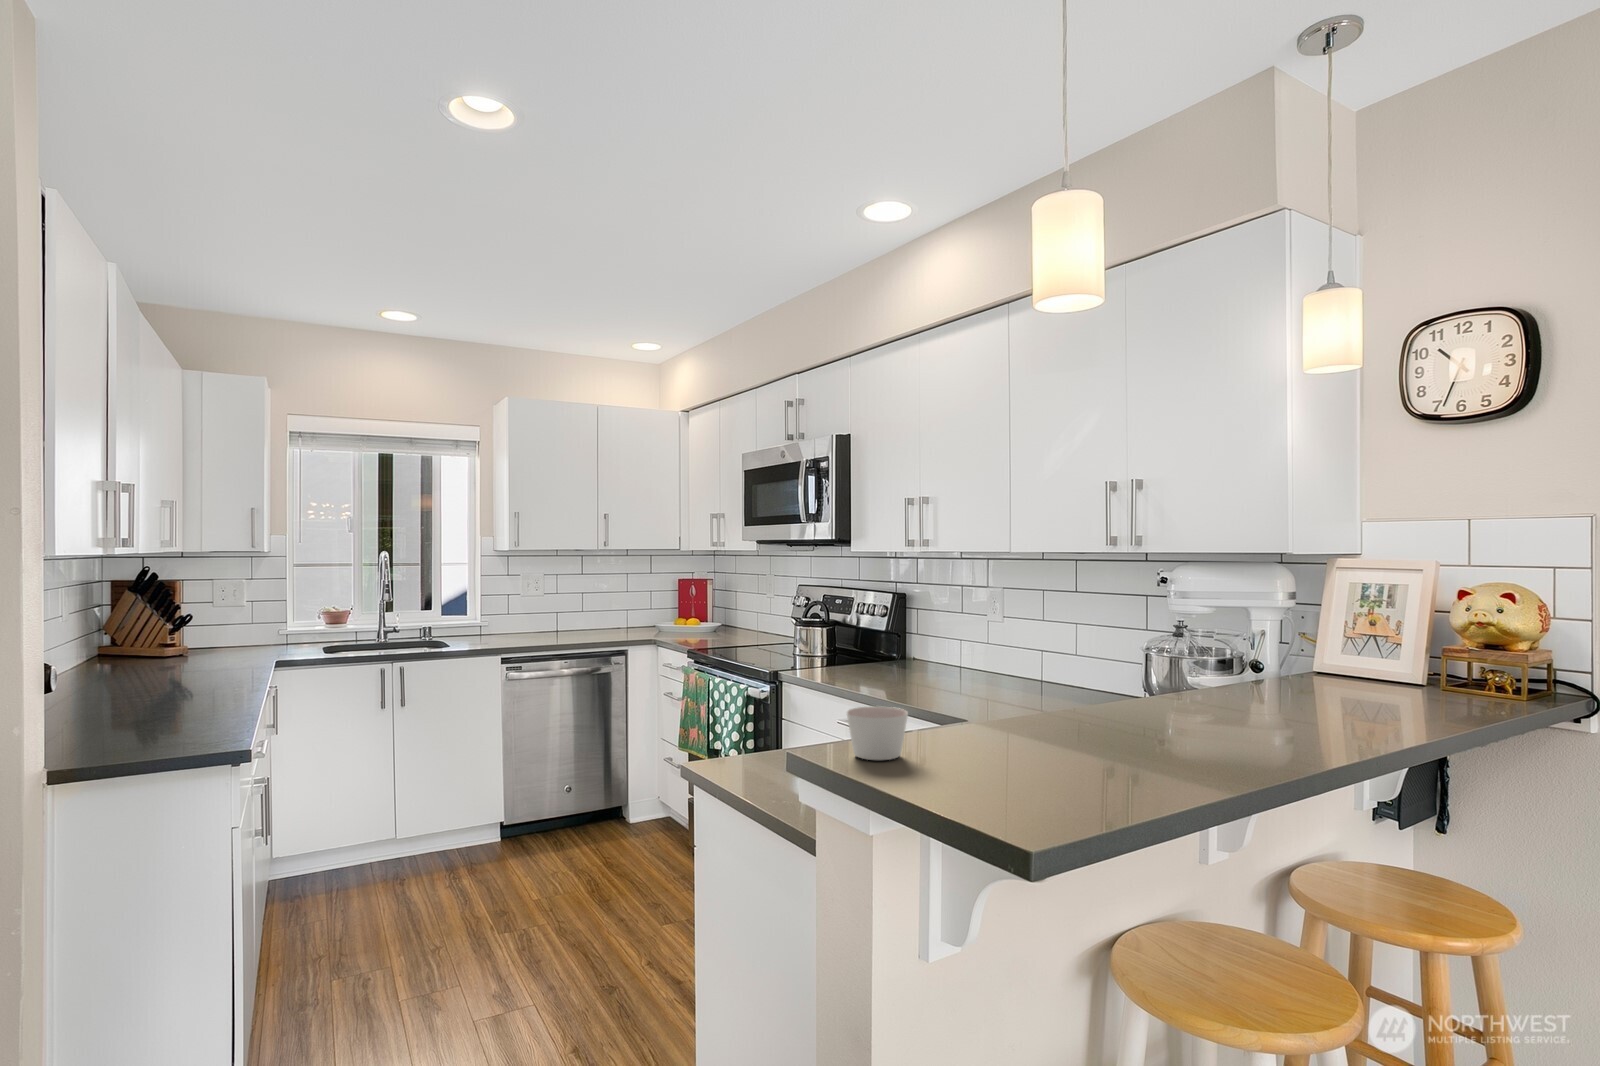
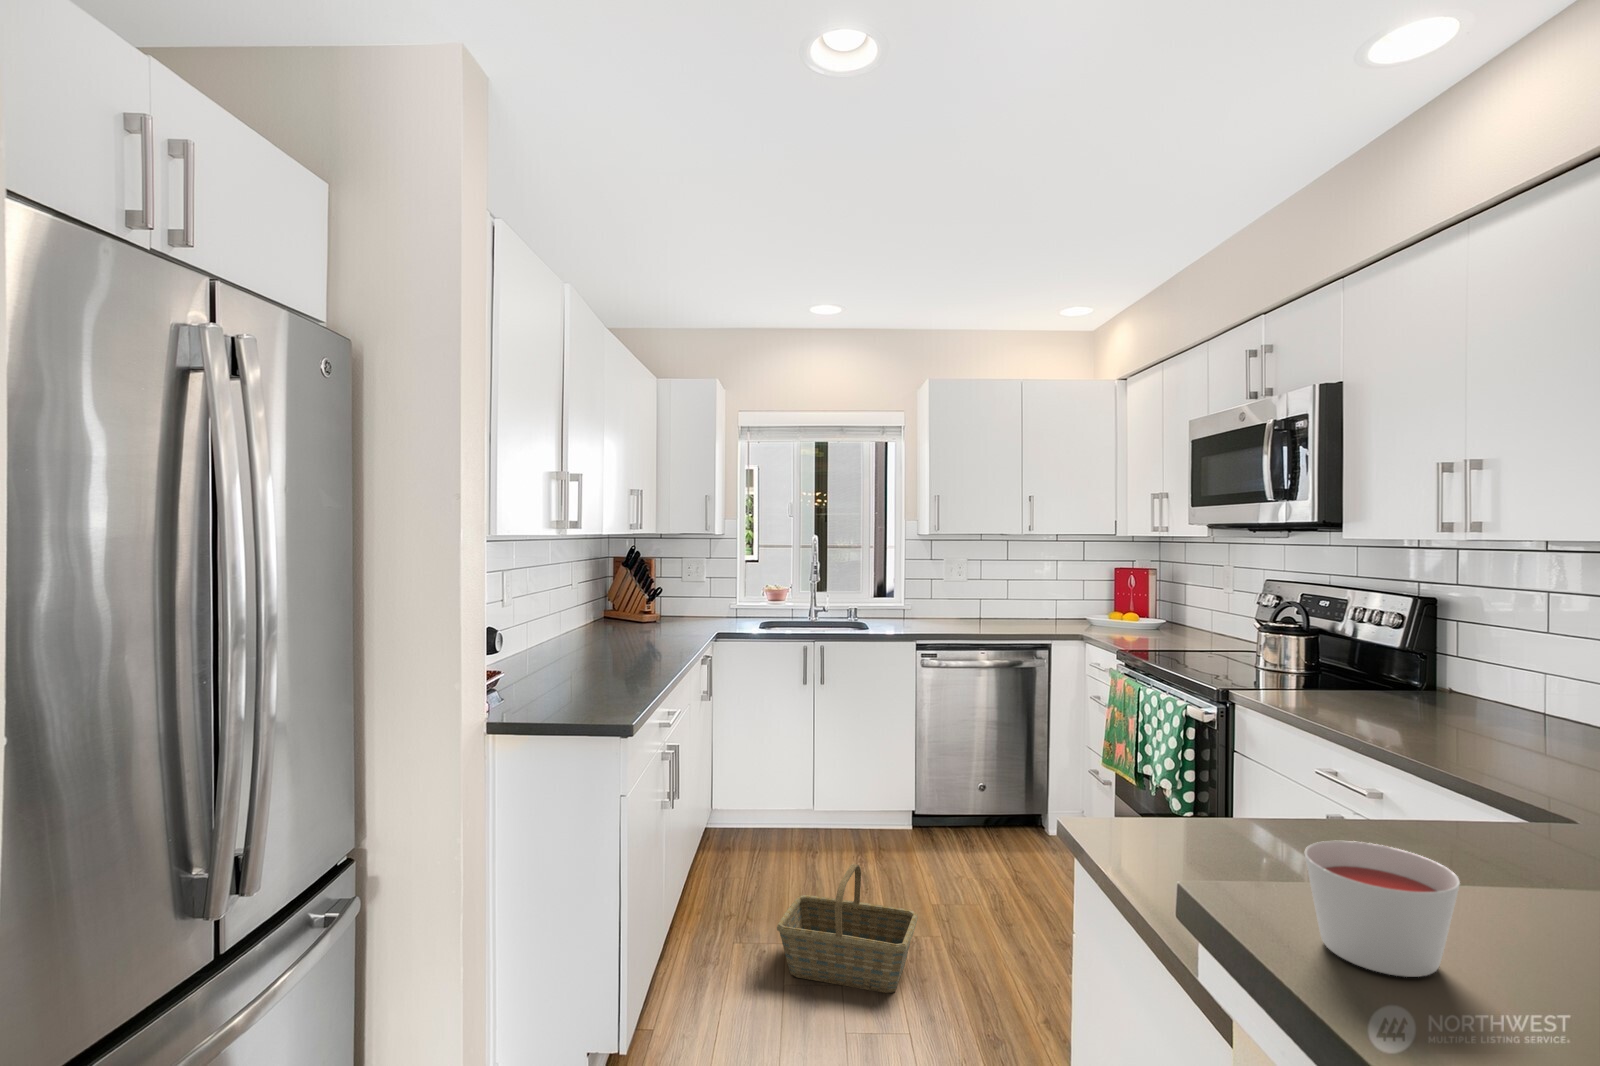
basket: none [385,869,525,989] -> present [777,864,918,993]

